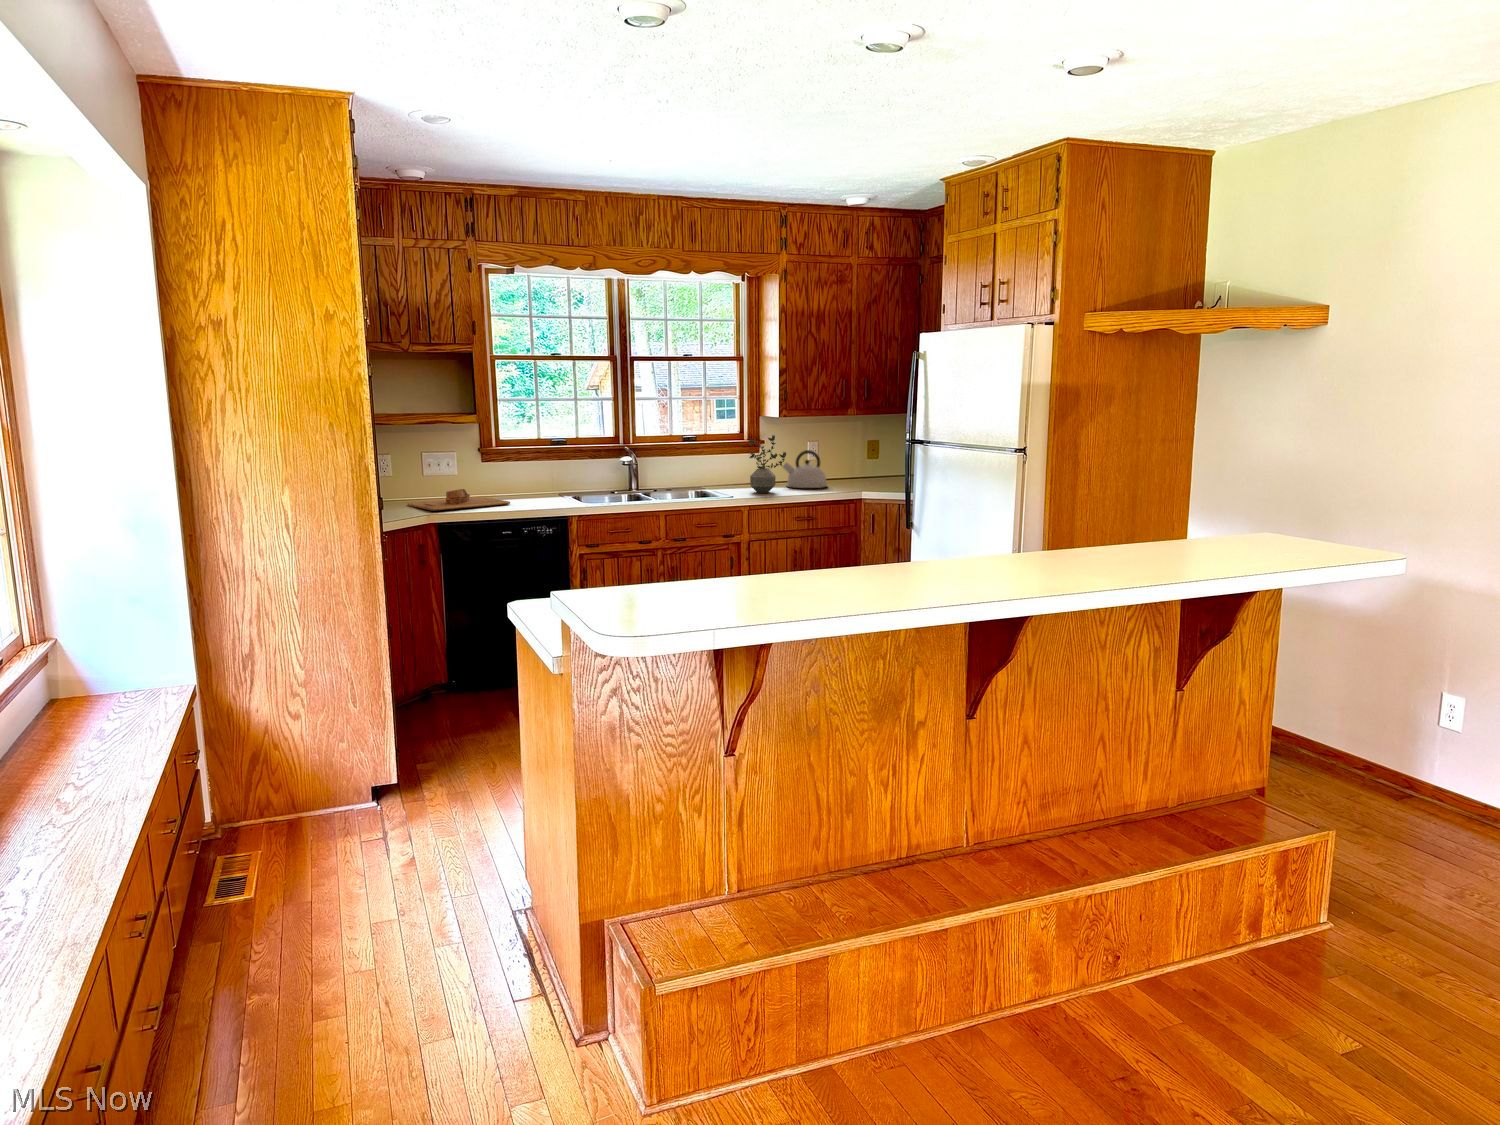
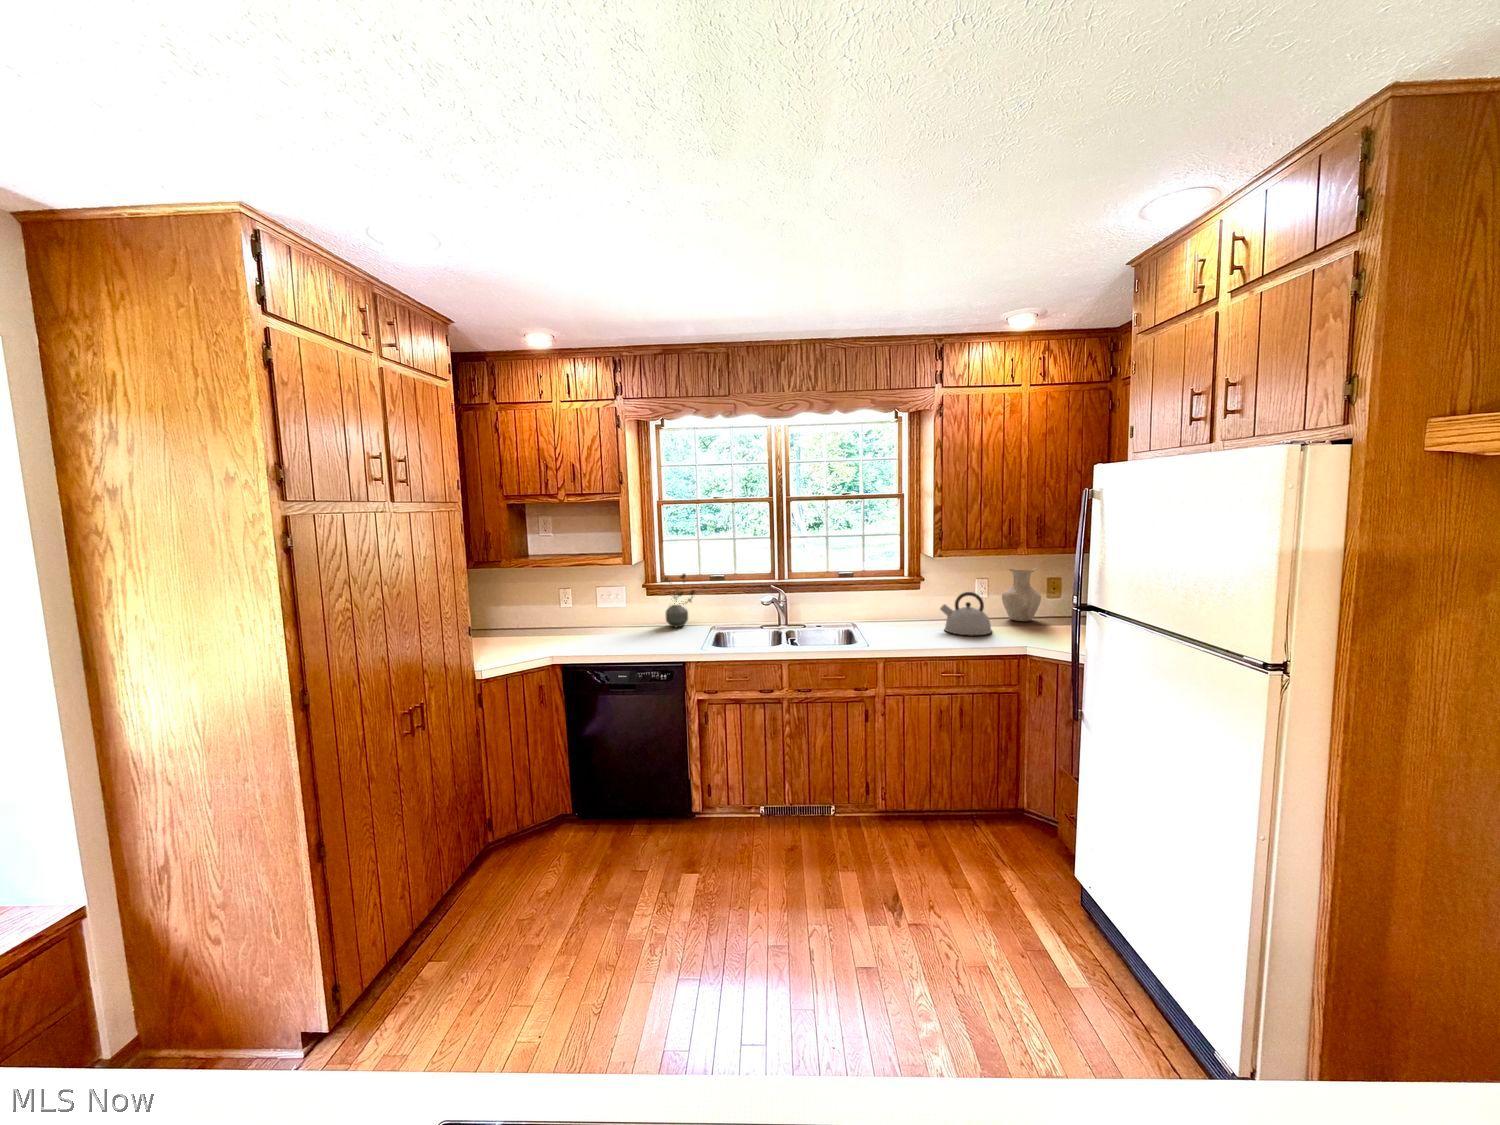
vase: none [830,430,863,480] -> present [1002,568,1041,621]
potted plant: present [749,435,786,493] -> present [664,574,694,627]
cutting board: present [408,489,510,511] -> none [564,624,646,650]

